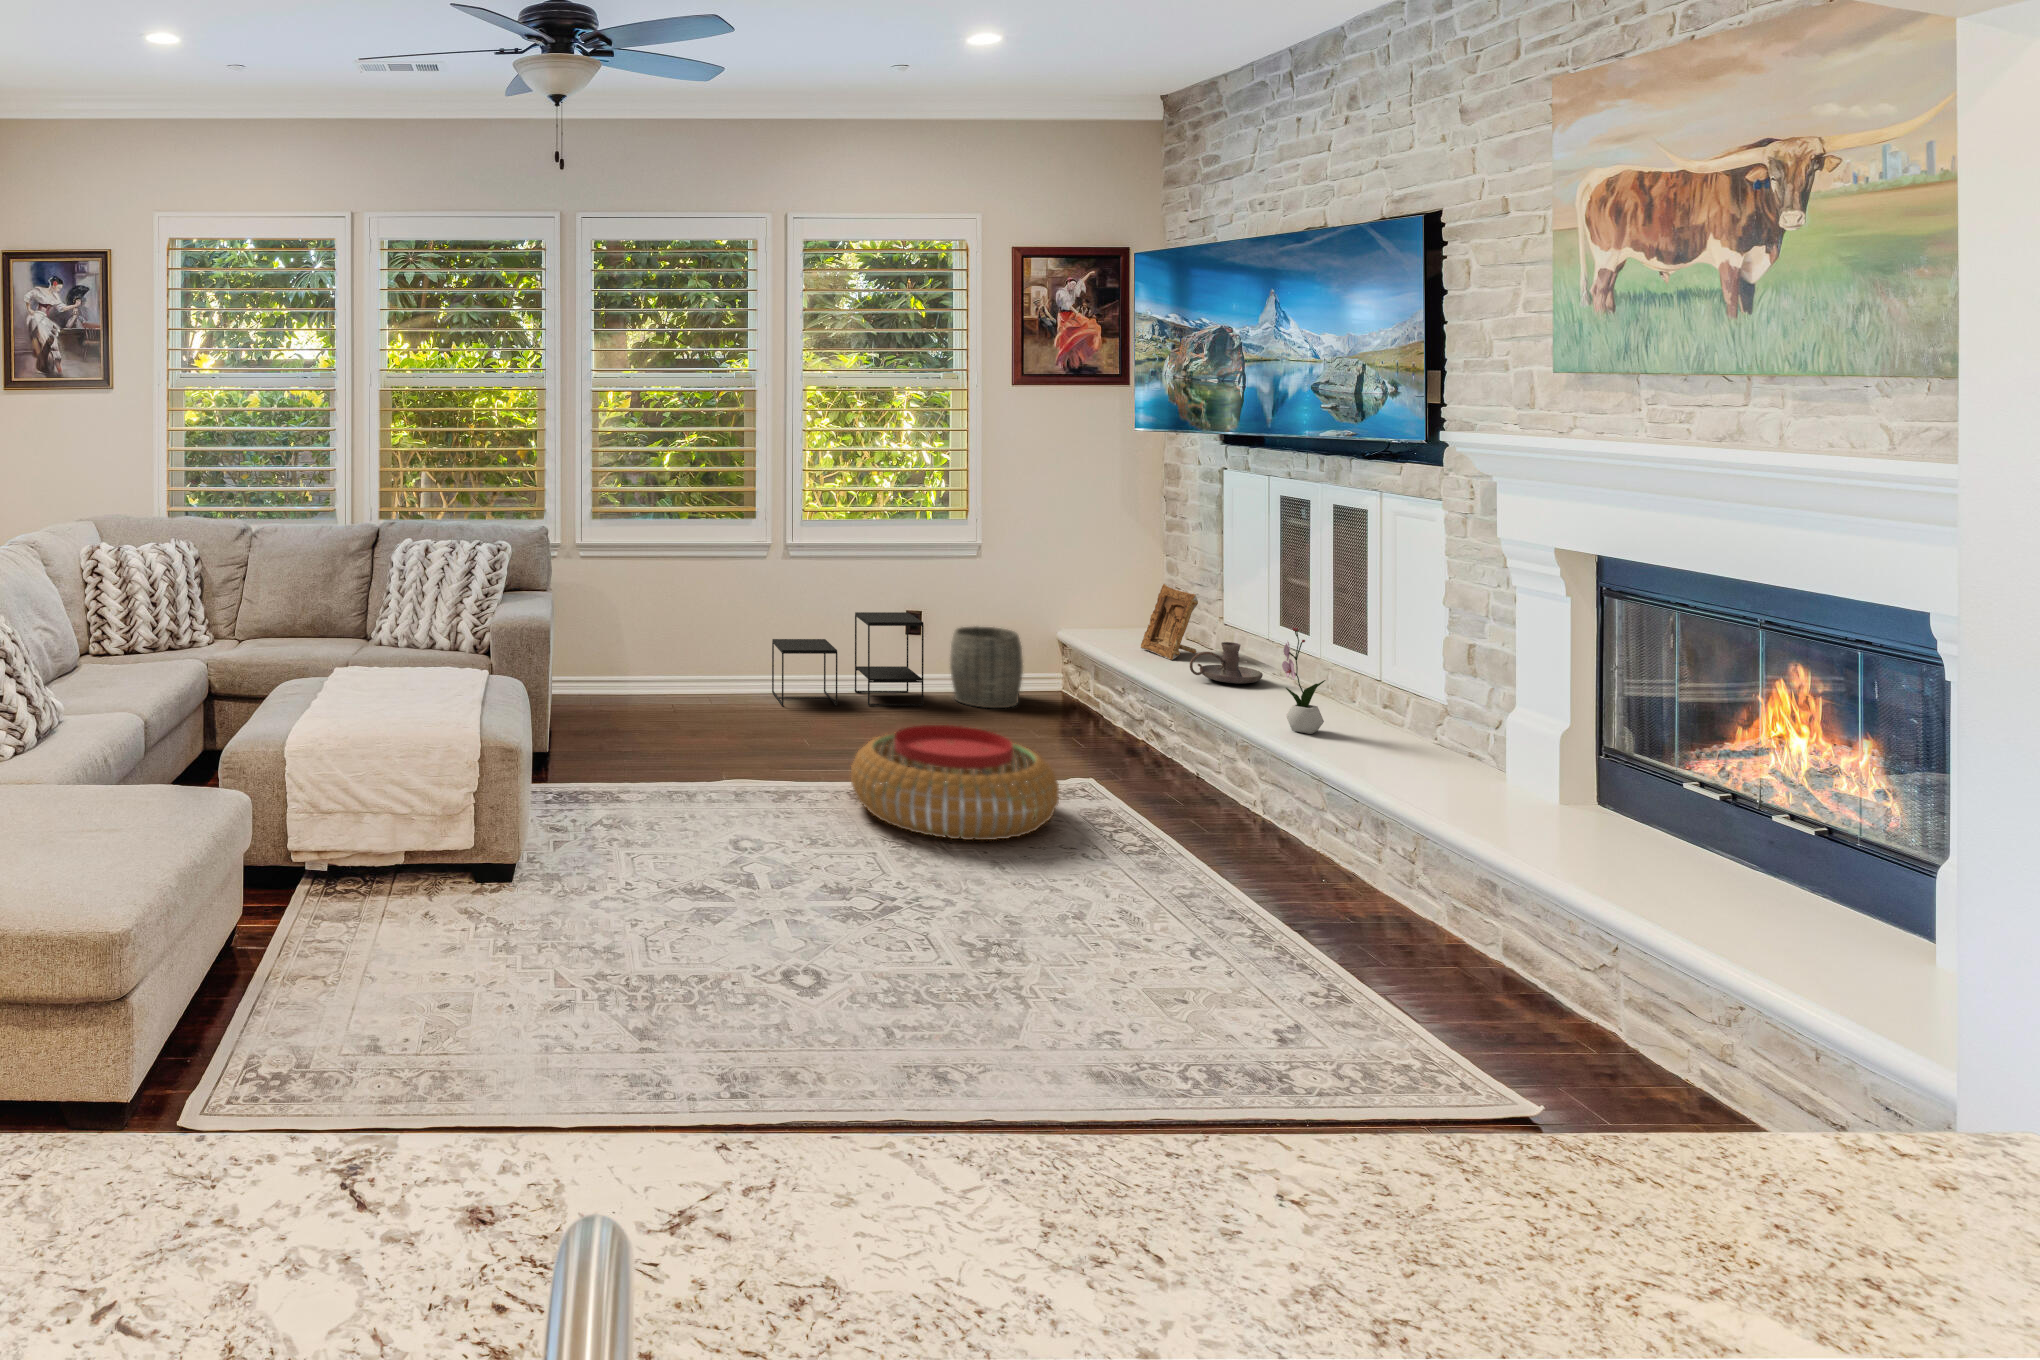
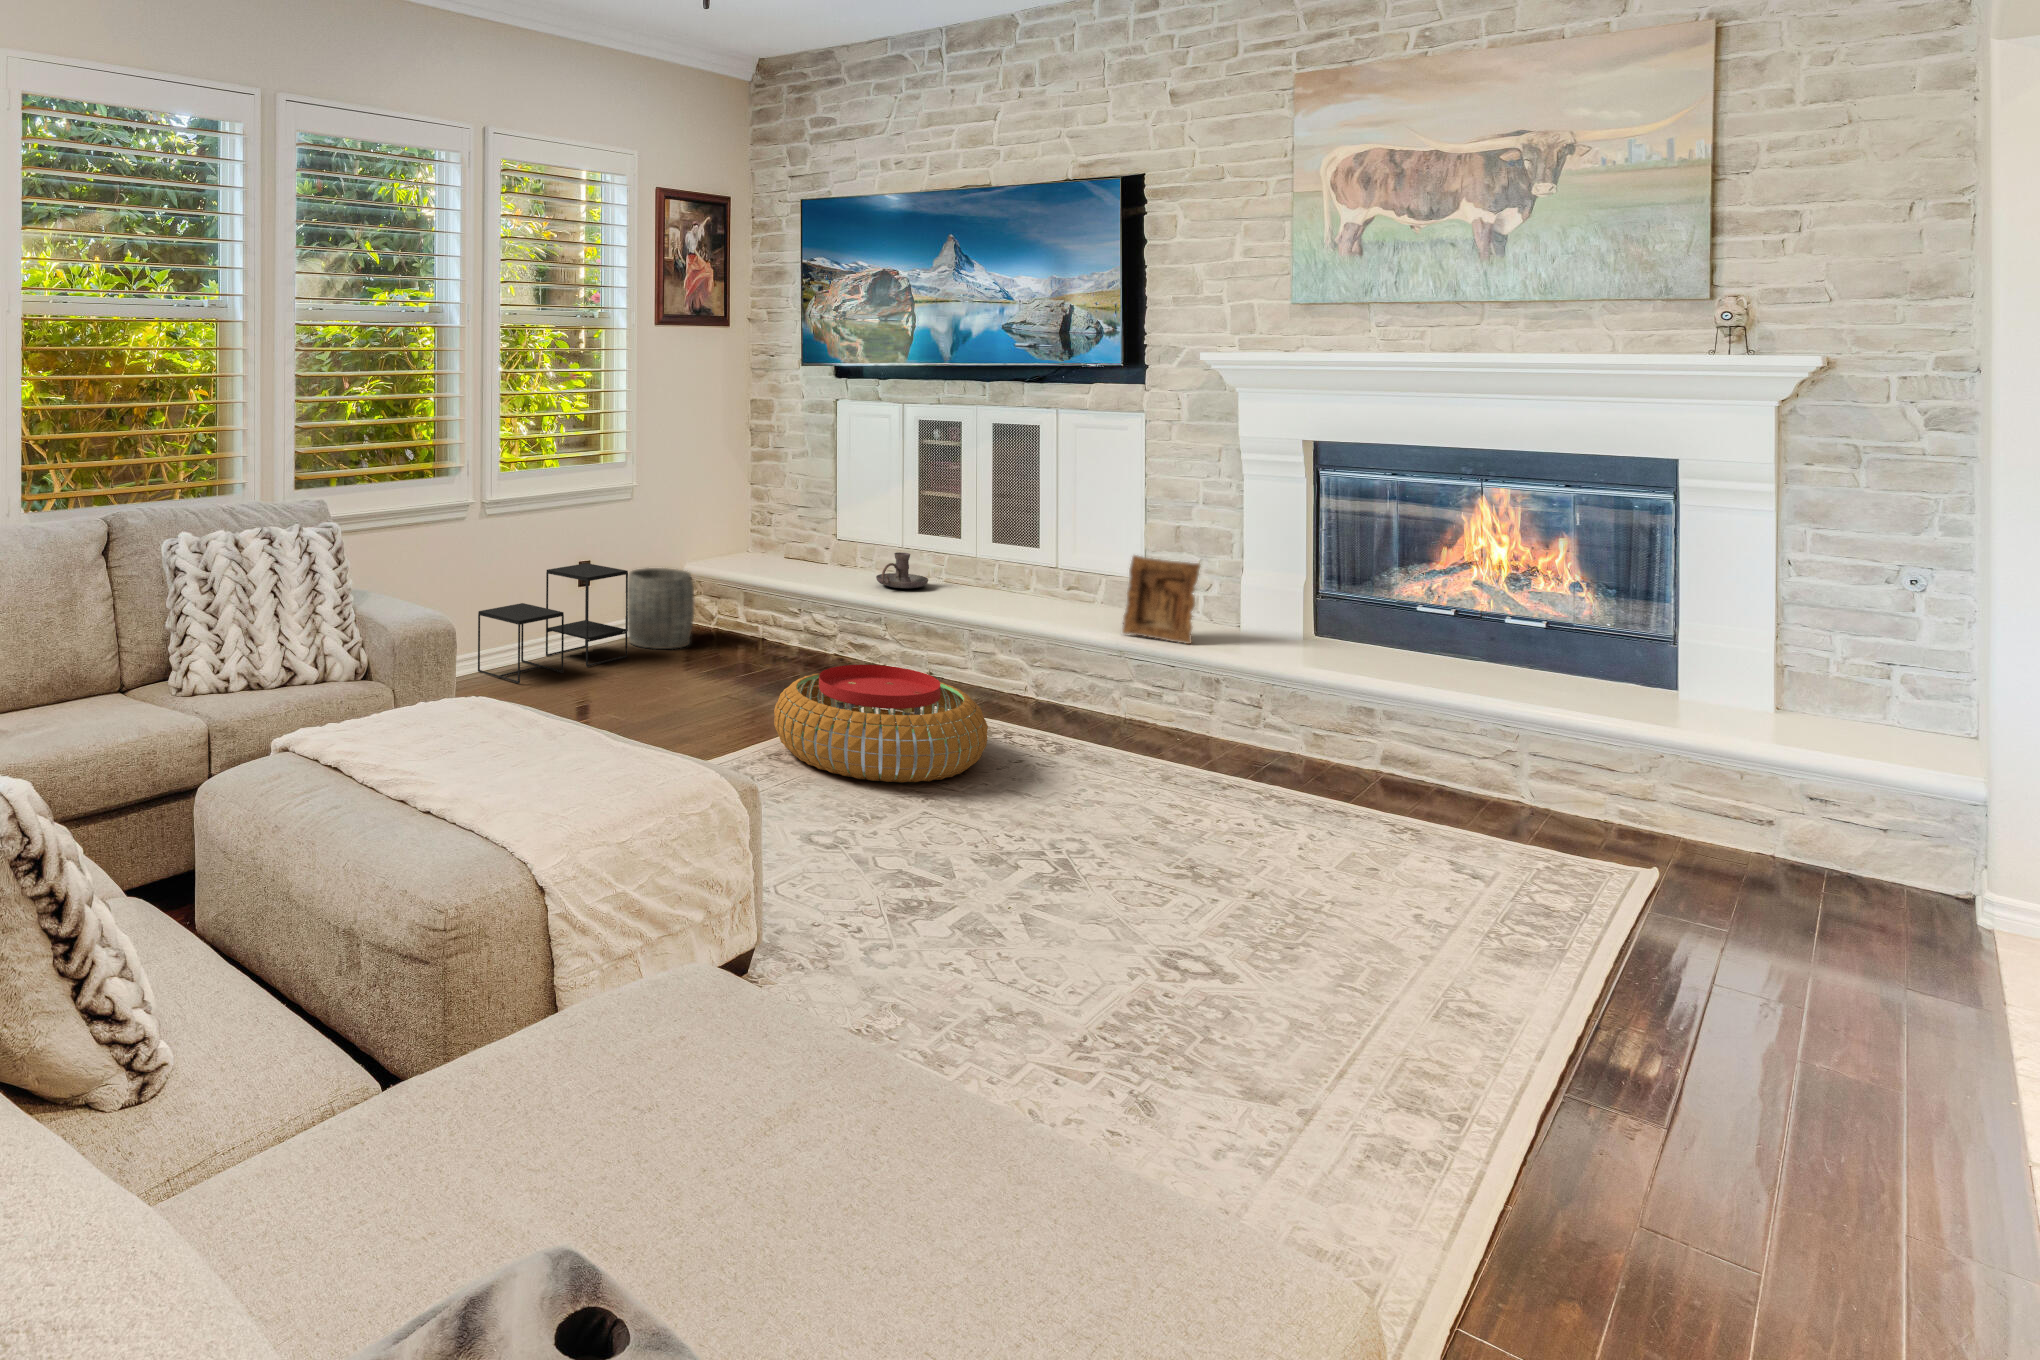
picture frame: present [1141,584,1198,660] -> present [1122,555,1200,644]
flower arrangement: present [1282,628,1325,734] -> none [1031,530,1072,619]

